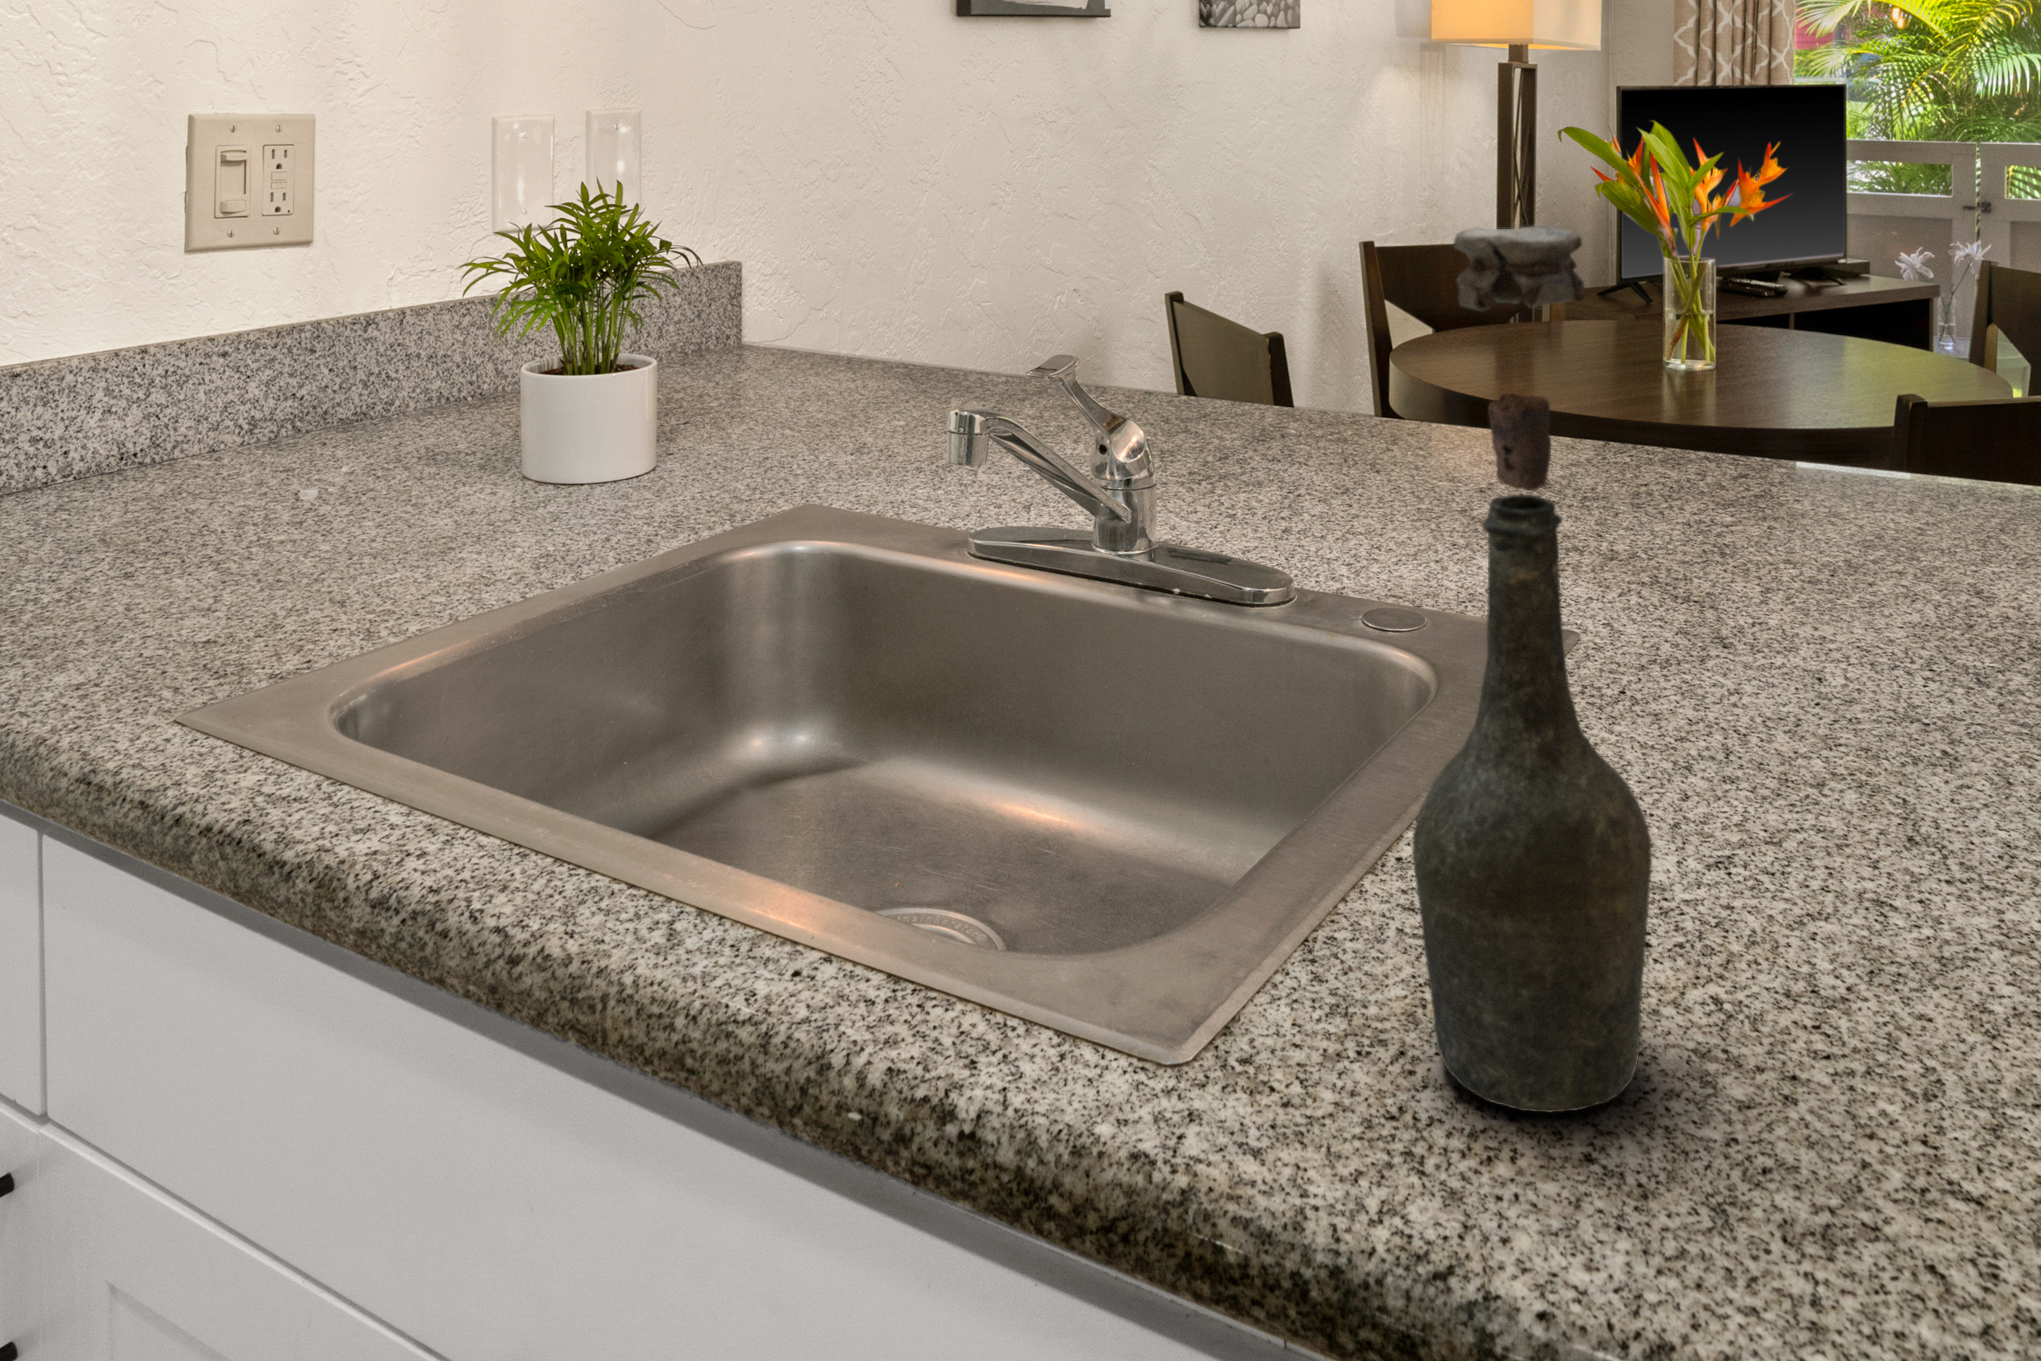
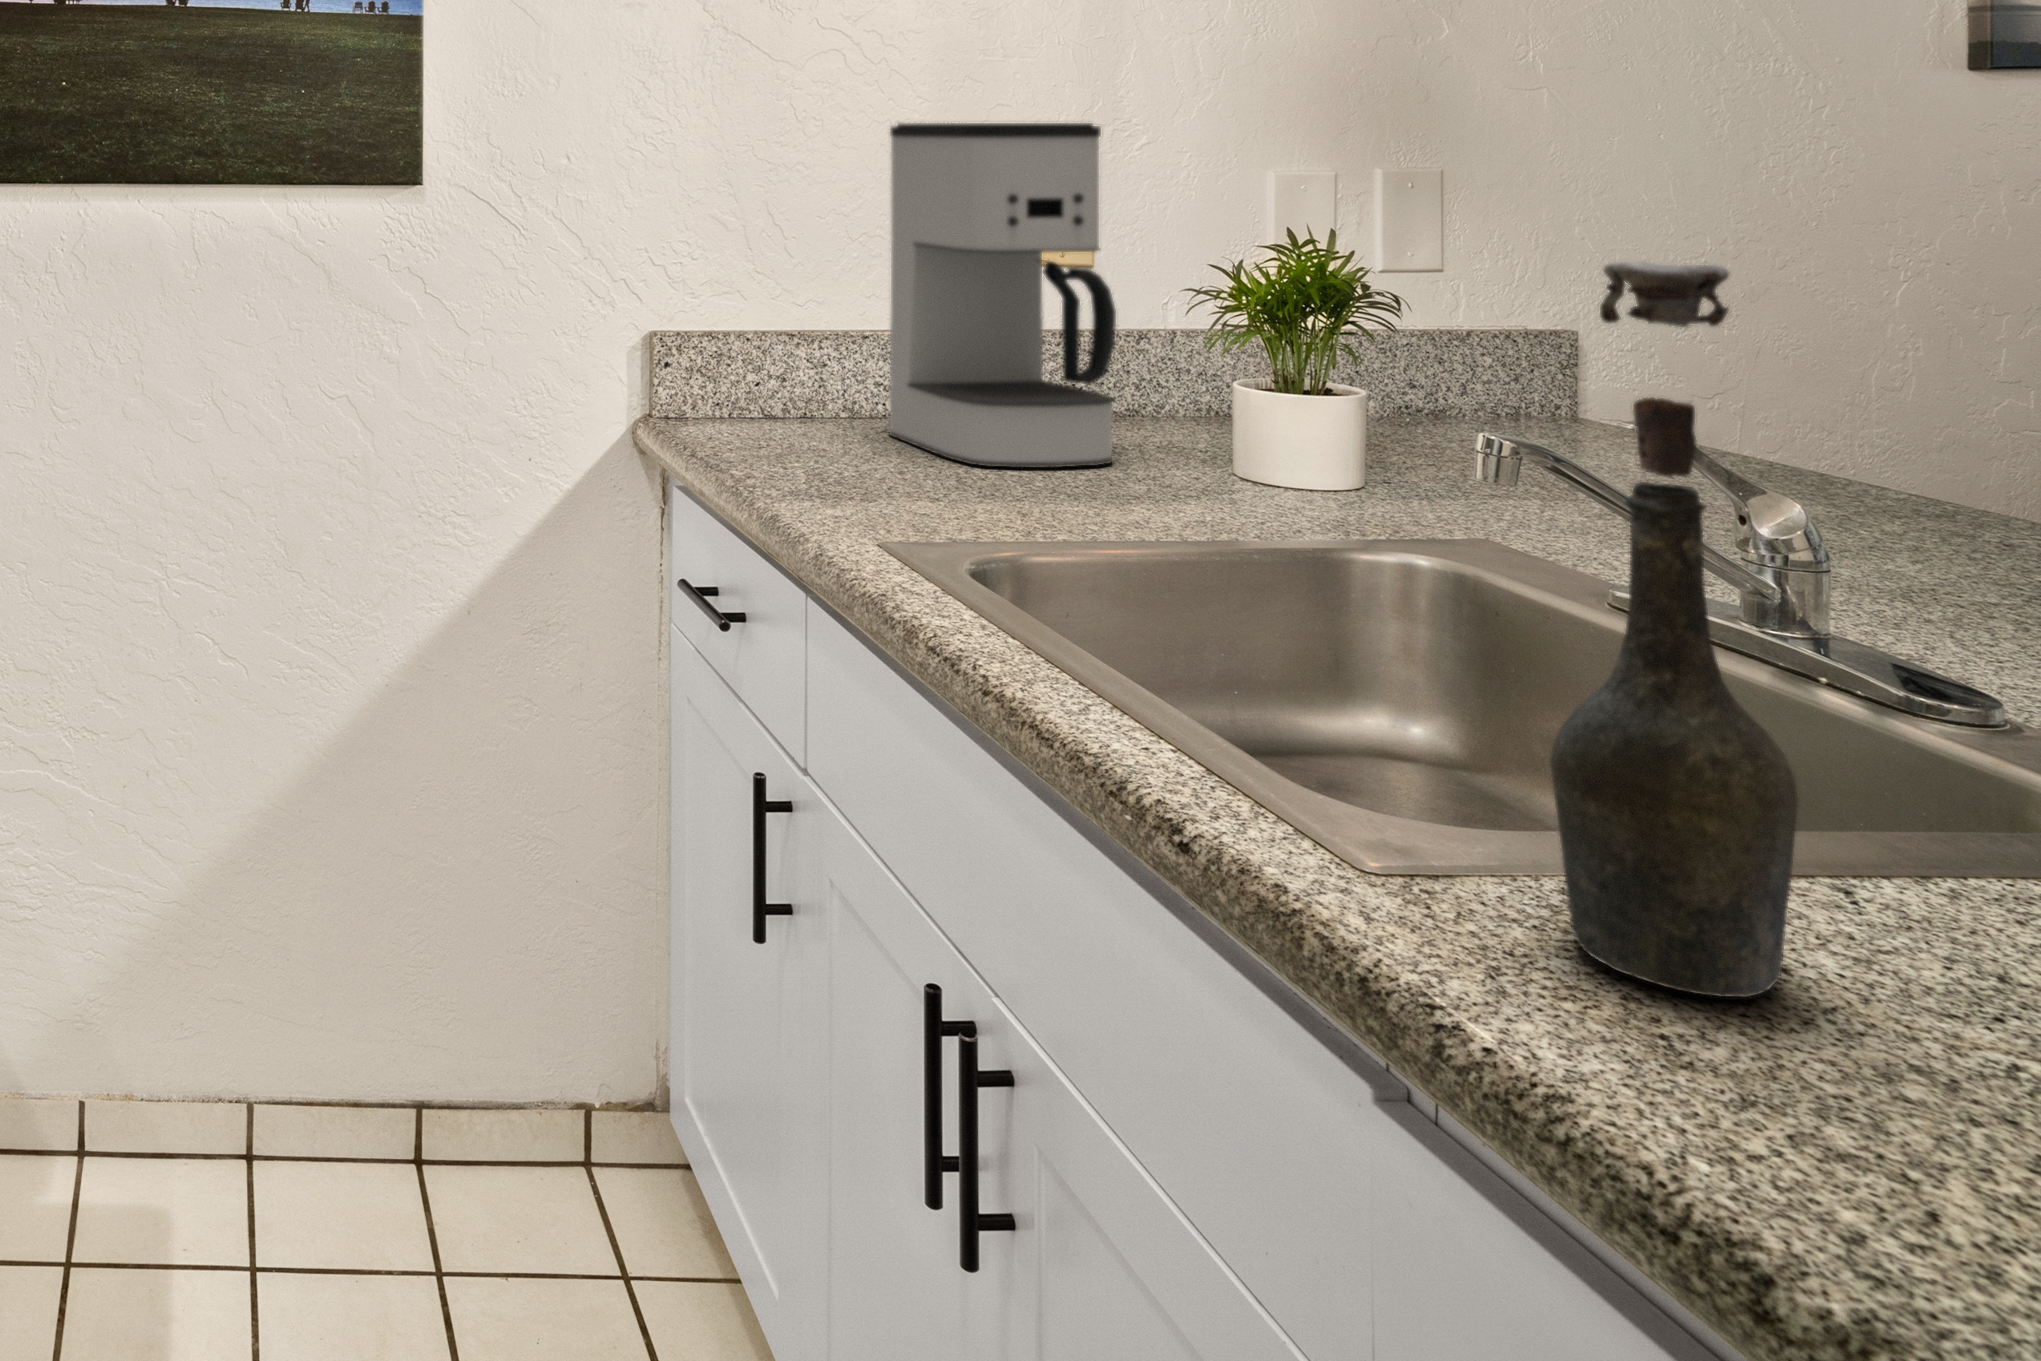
coffee maker: none [43,60,389,538] -> present [889,123,1116,468]

